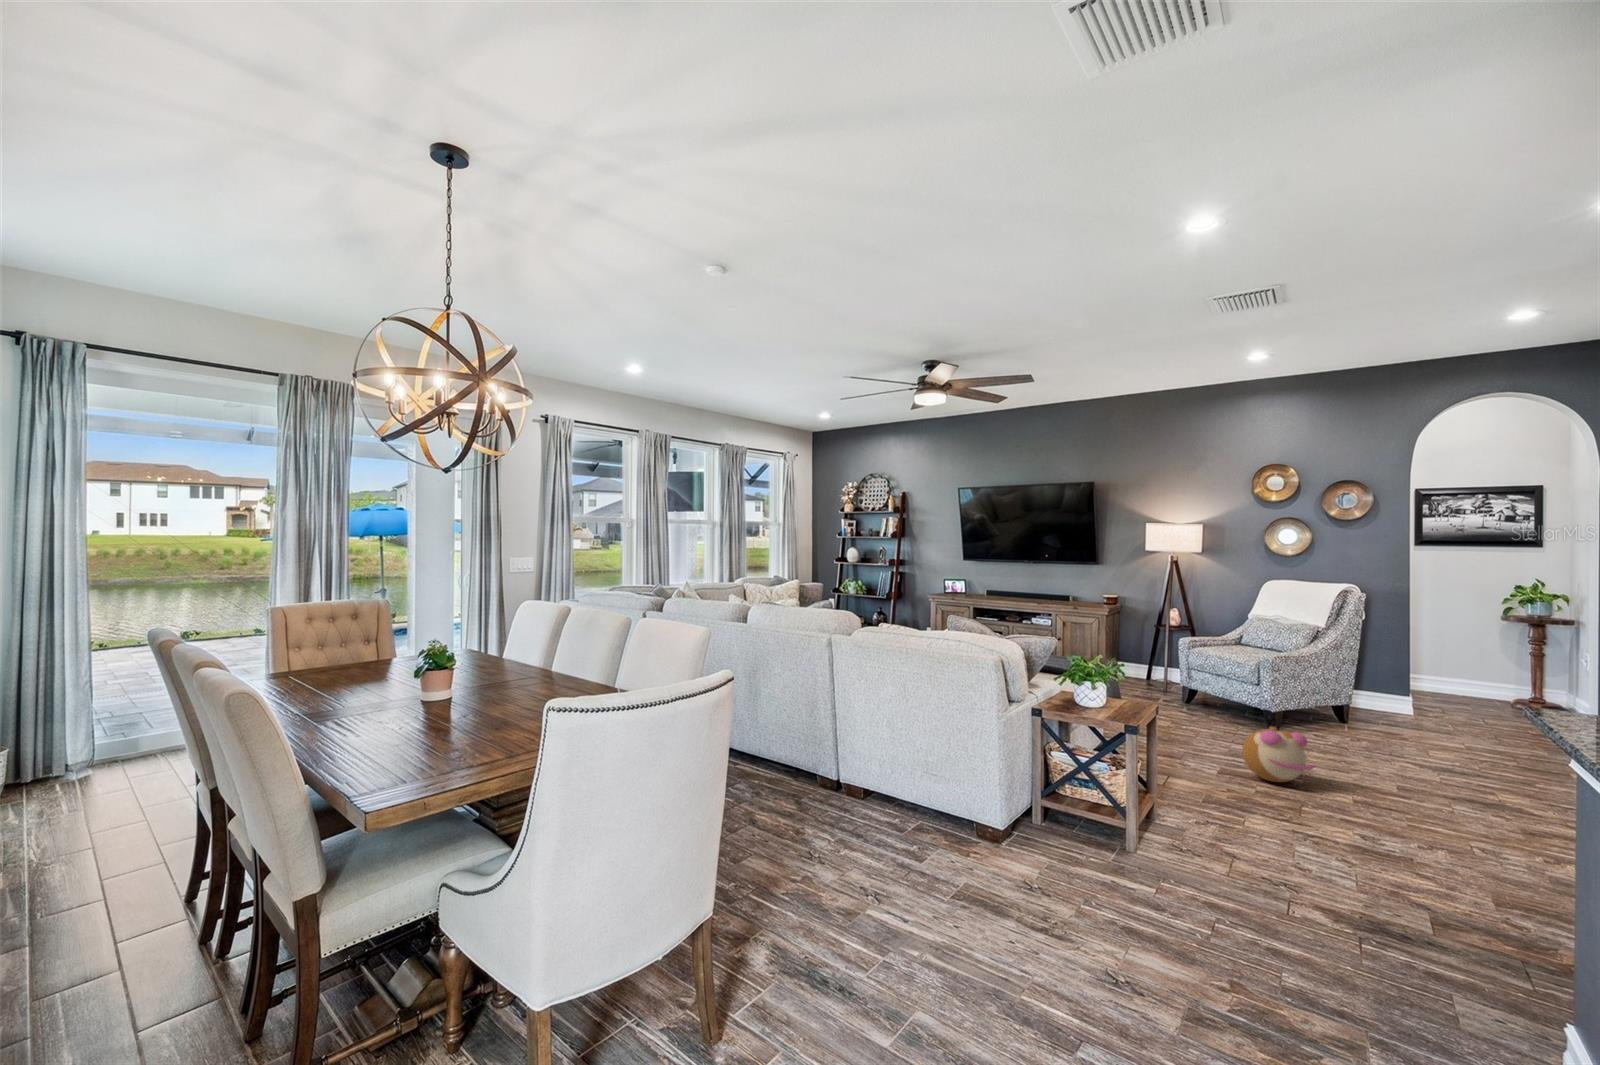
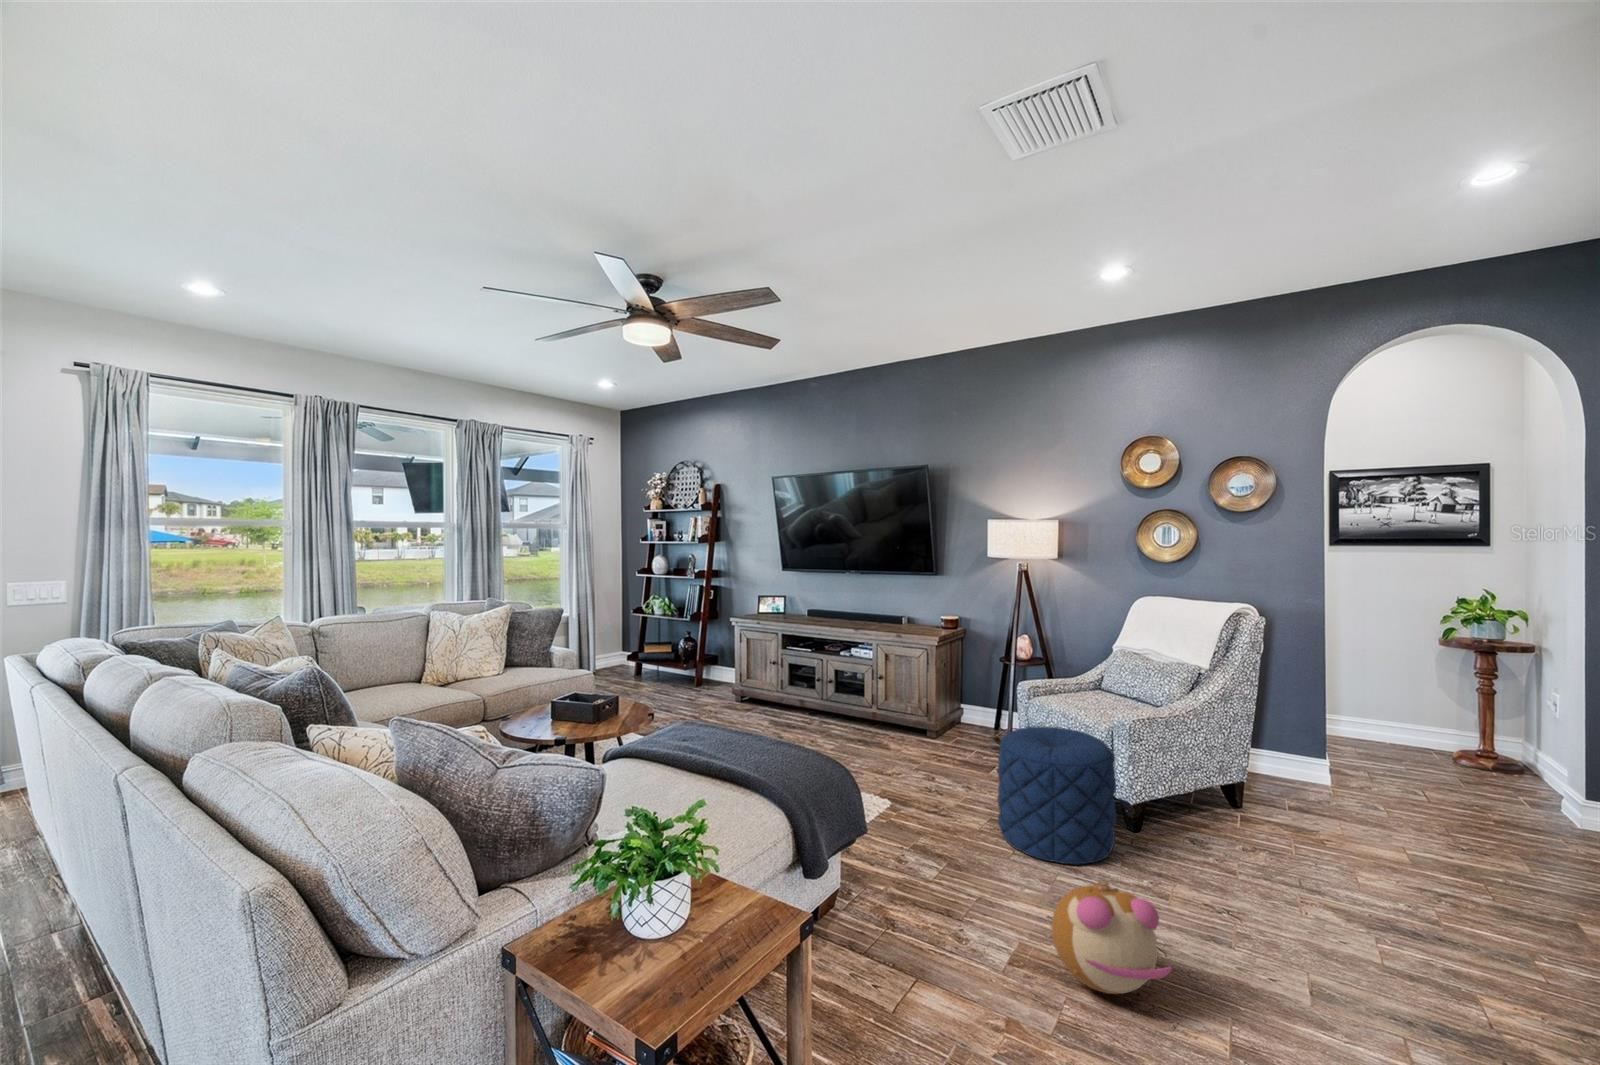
pouf: none [1181,661,1264,741] -> present [997,726,1116,864]

